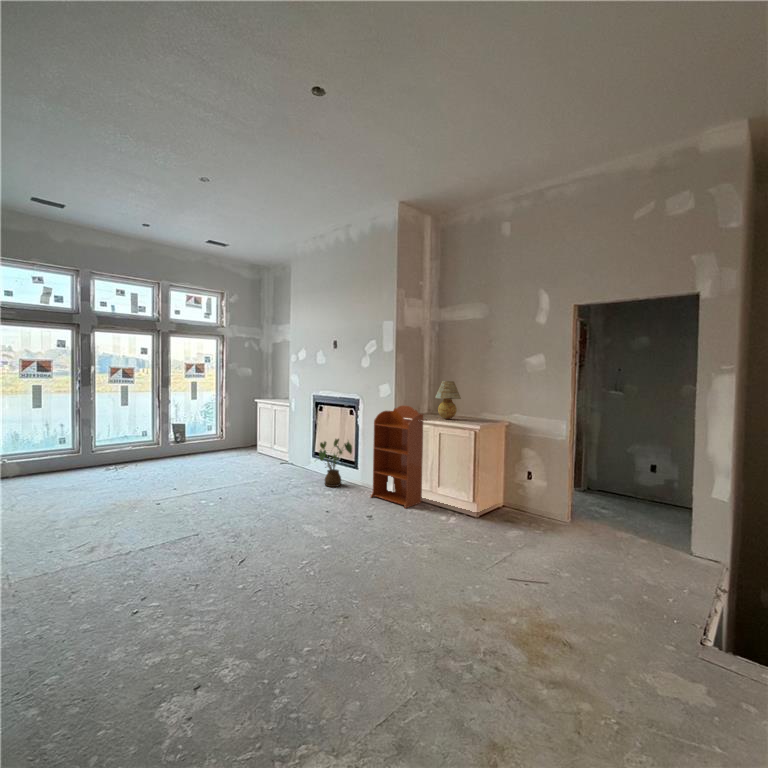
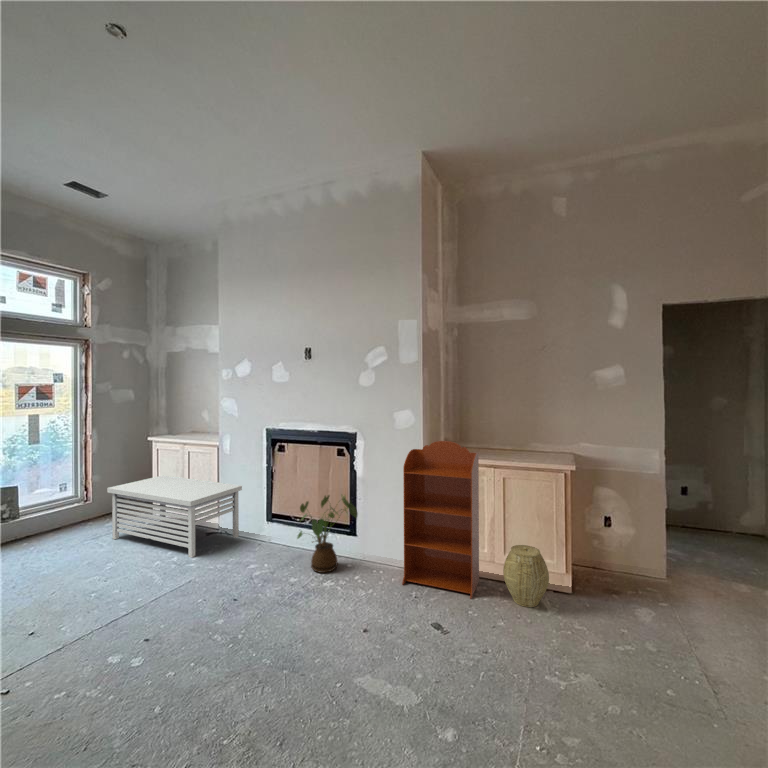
table lamp: present [435,381,461,419] -> none [483,404,522,456]
storage bench: none [227,425,301,472] -> present [107,475,242,558]
woven basket: none [424,477,454,517] -> present [503,545,549,607]

